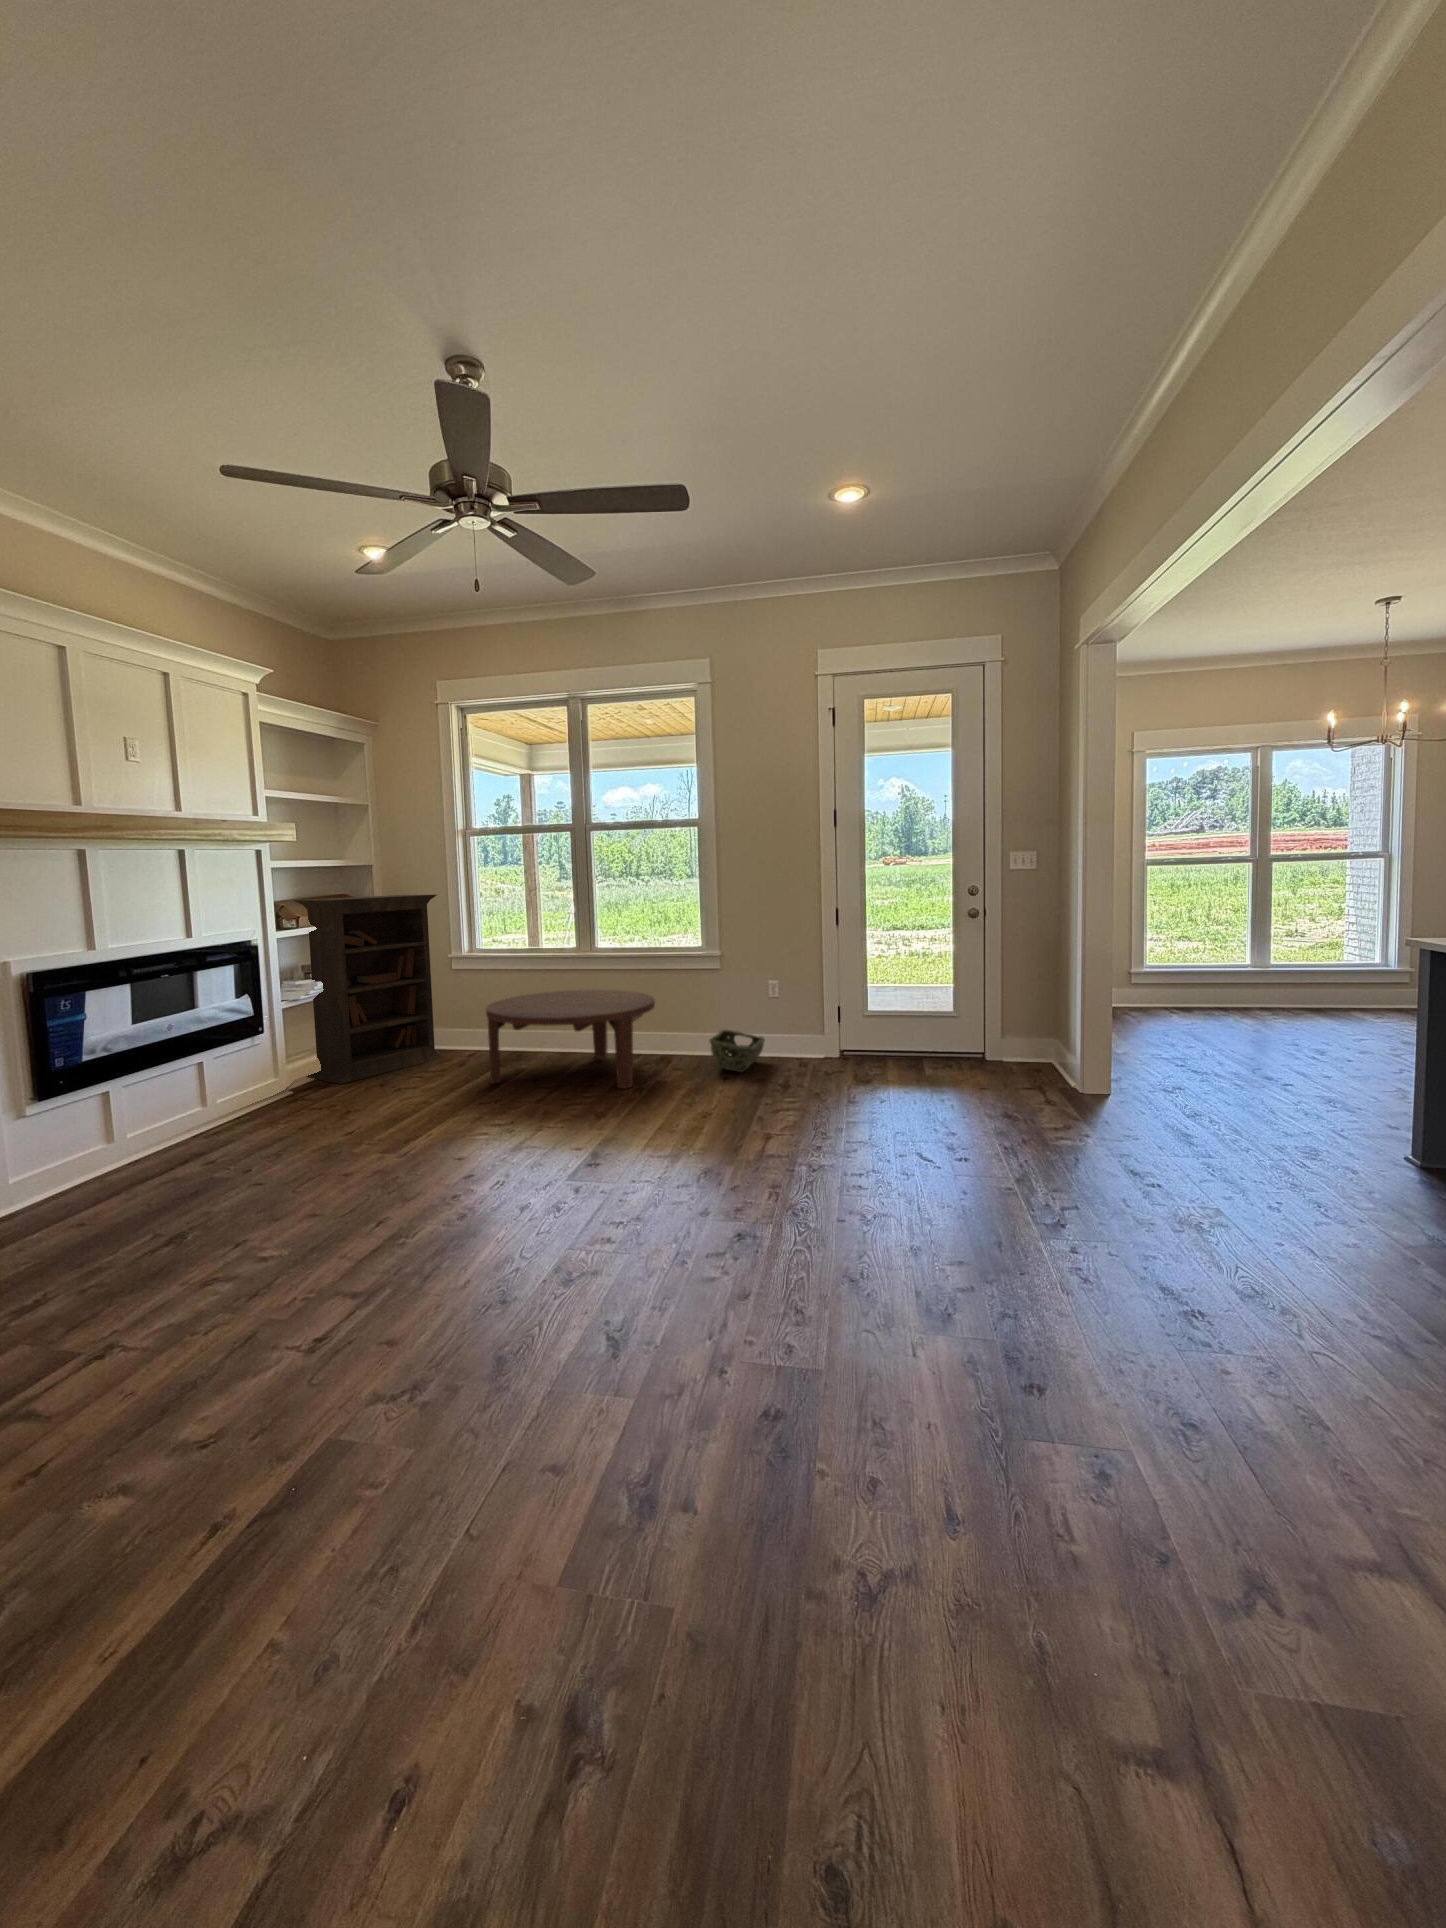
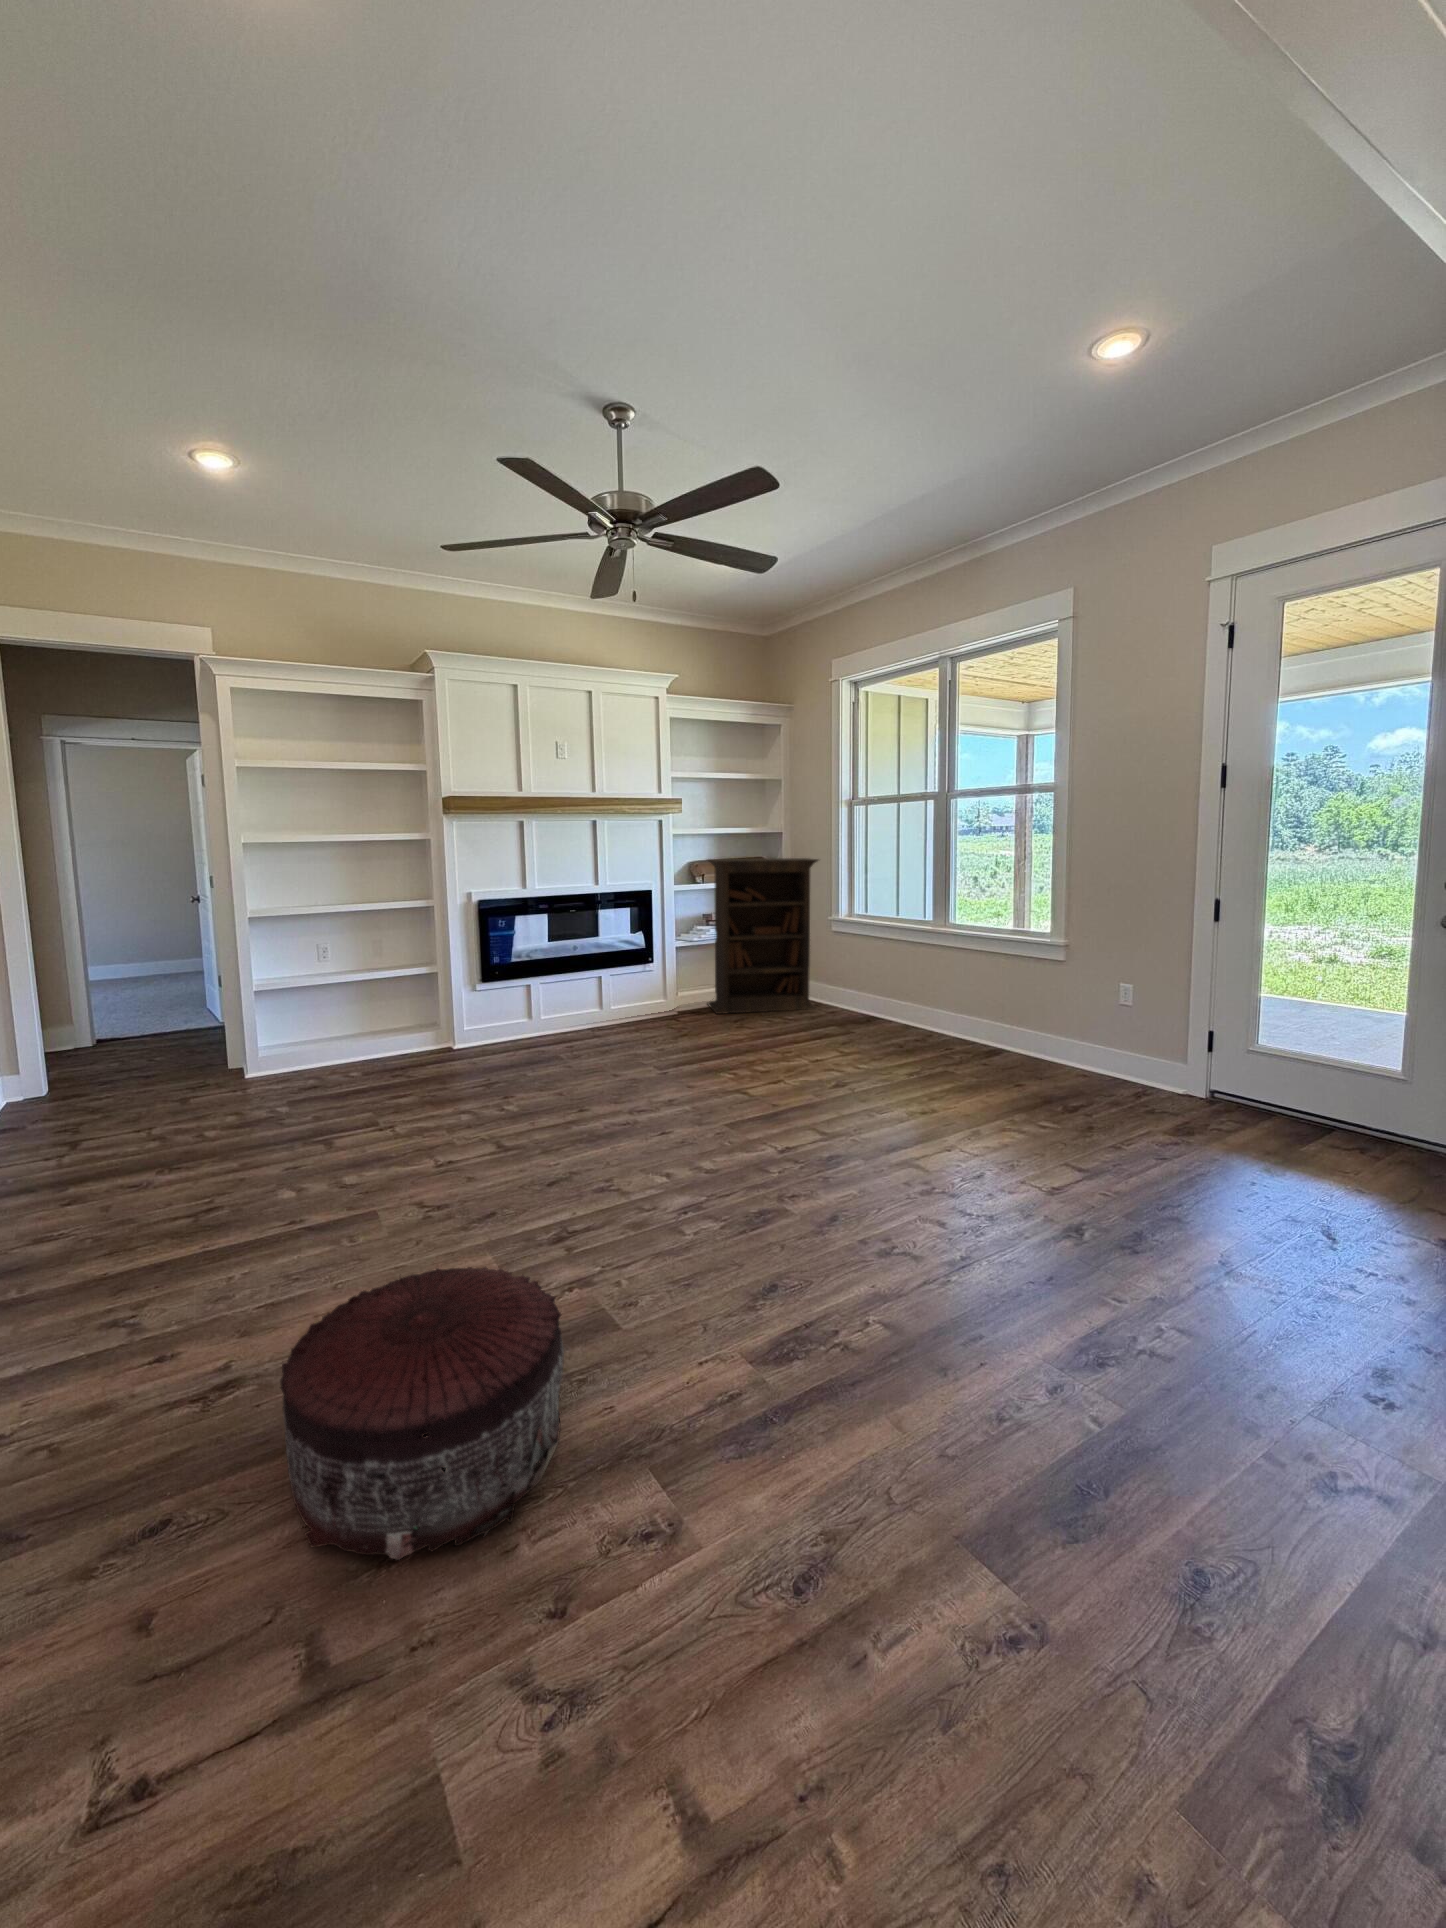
coffee table: present [486,990,655,1089] -> none [805,962,978,1071]
woven basket: present [709,1030,765,1072] -> none [1015,1035,1106,1086]
pouf: none [715,1327,1053,1707] -> present [280,1267,564,1560]

